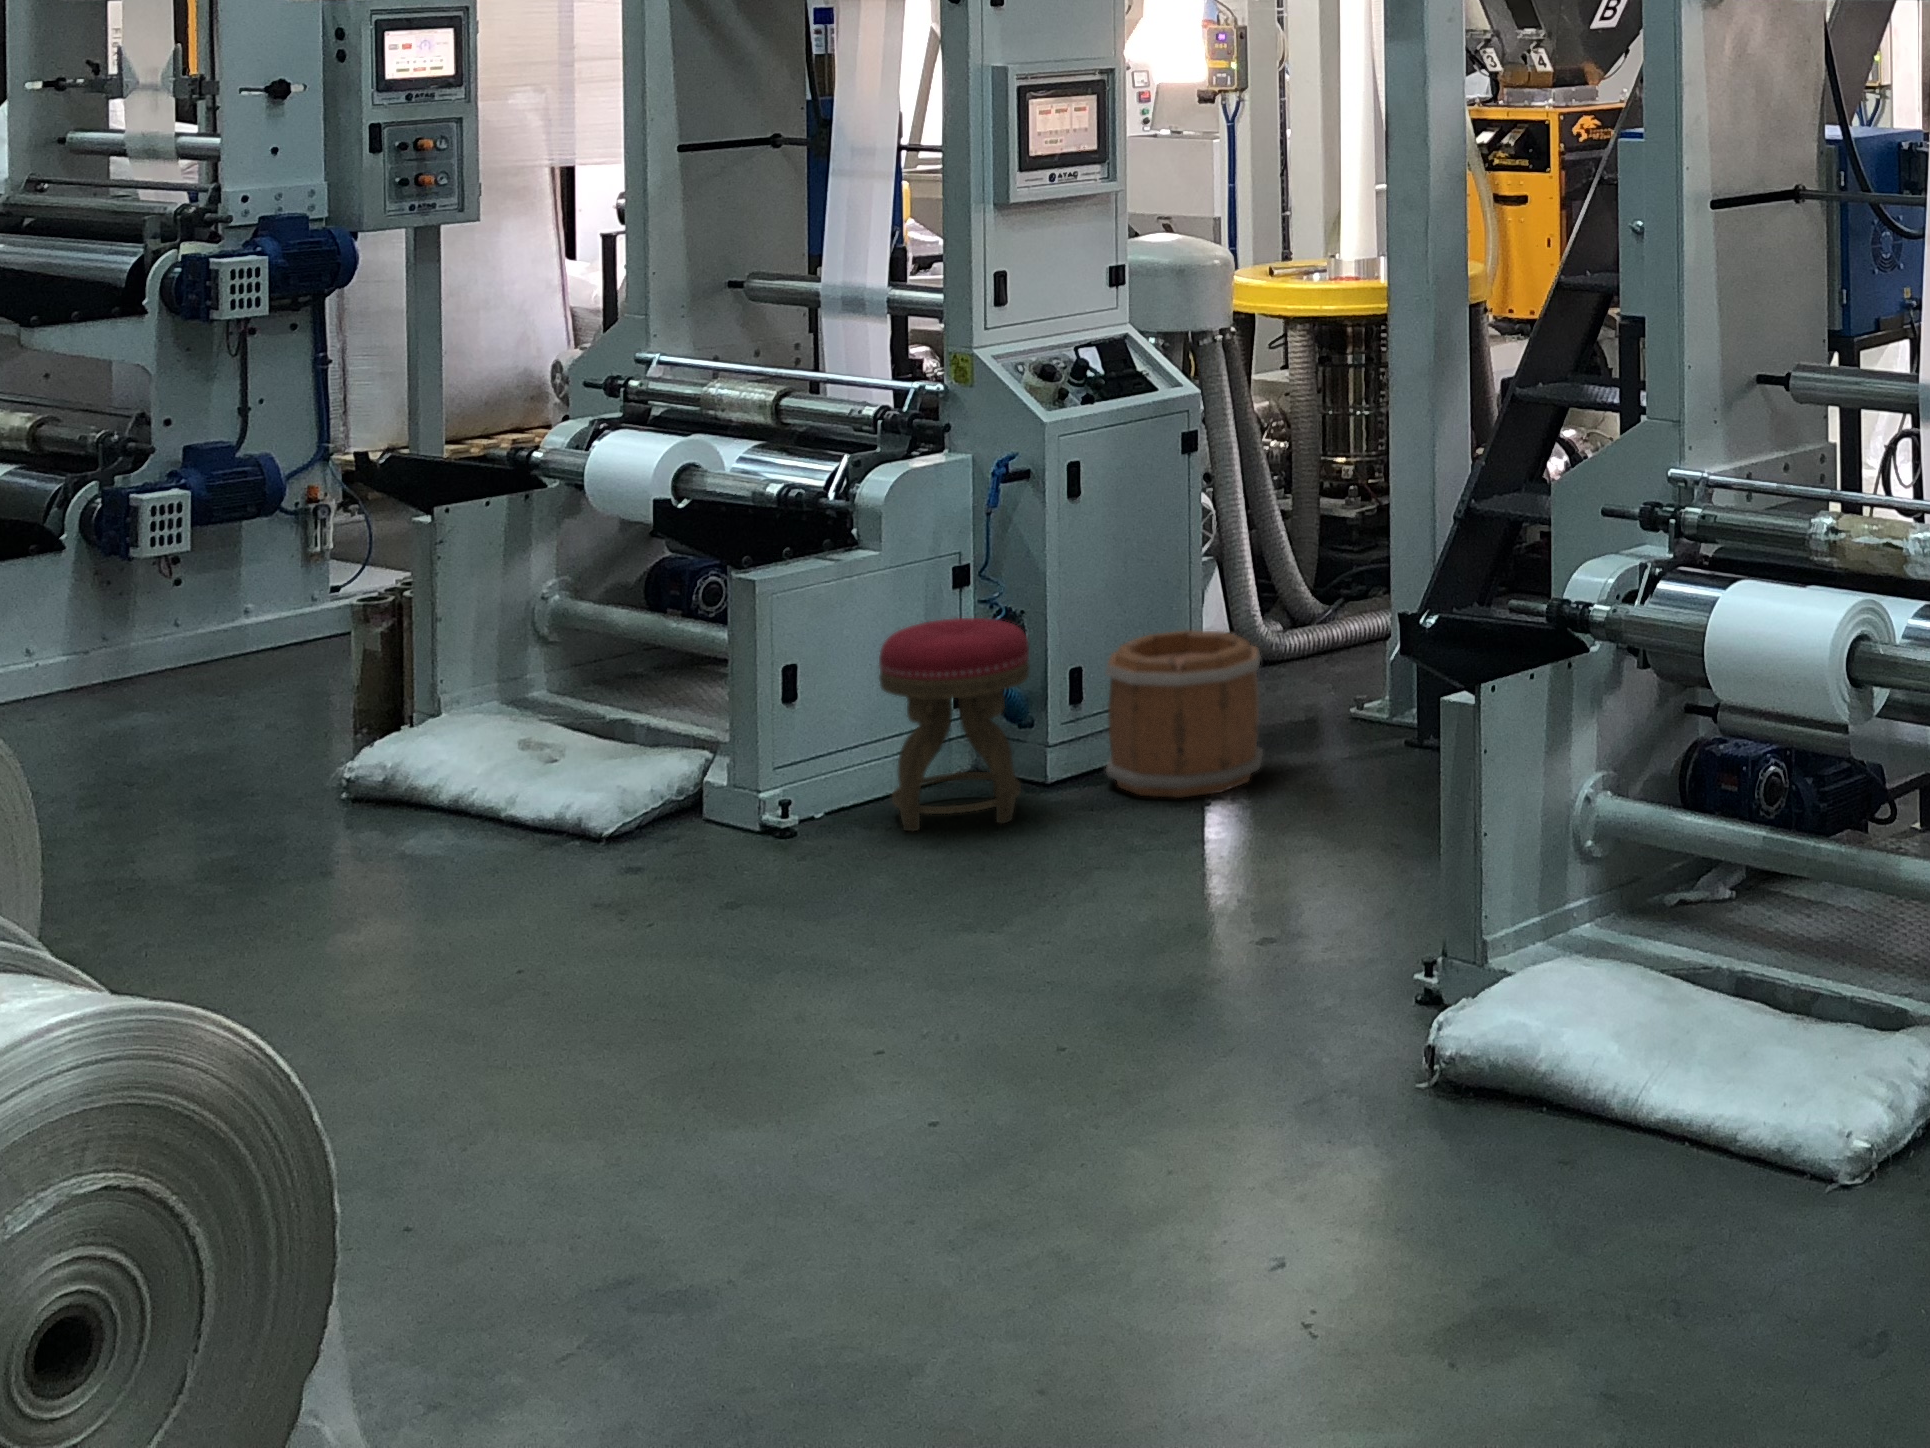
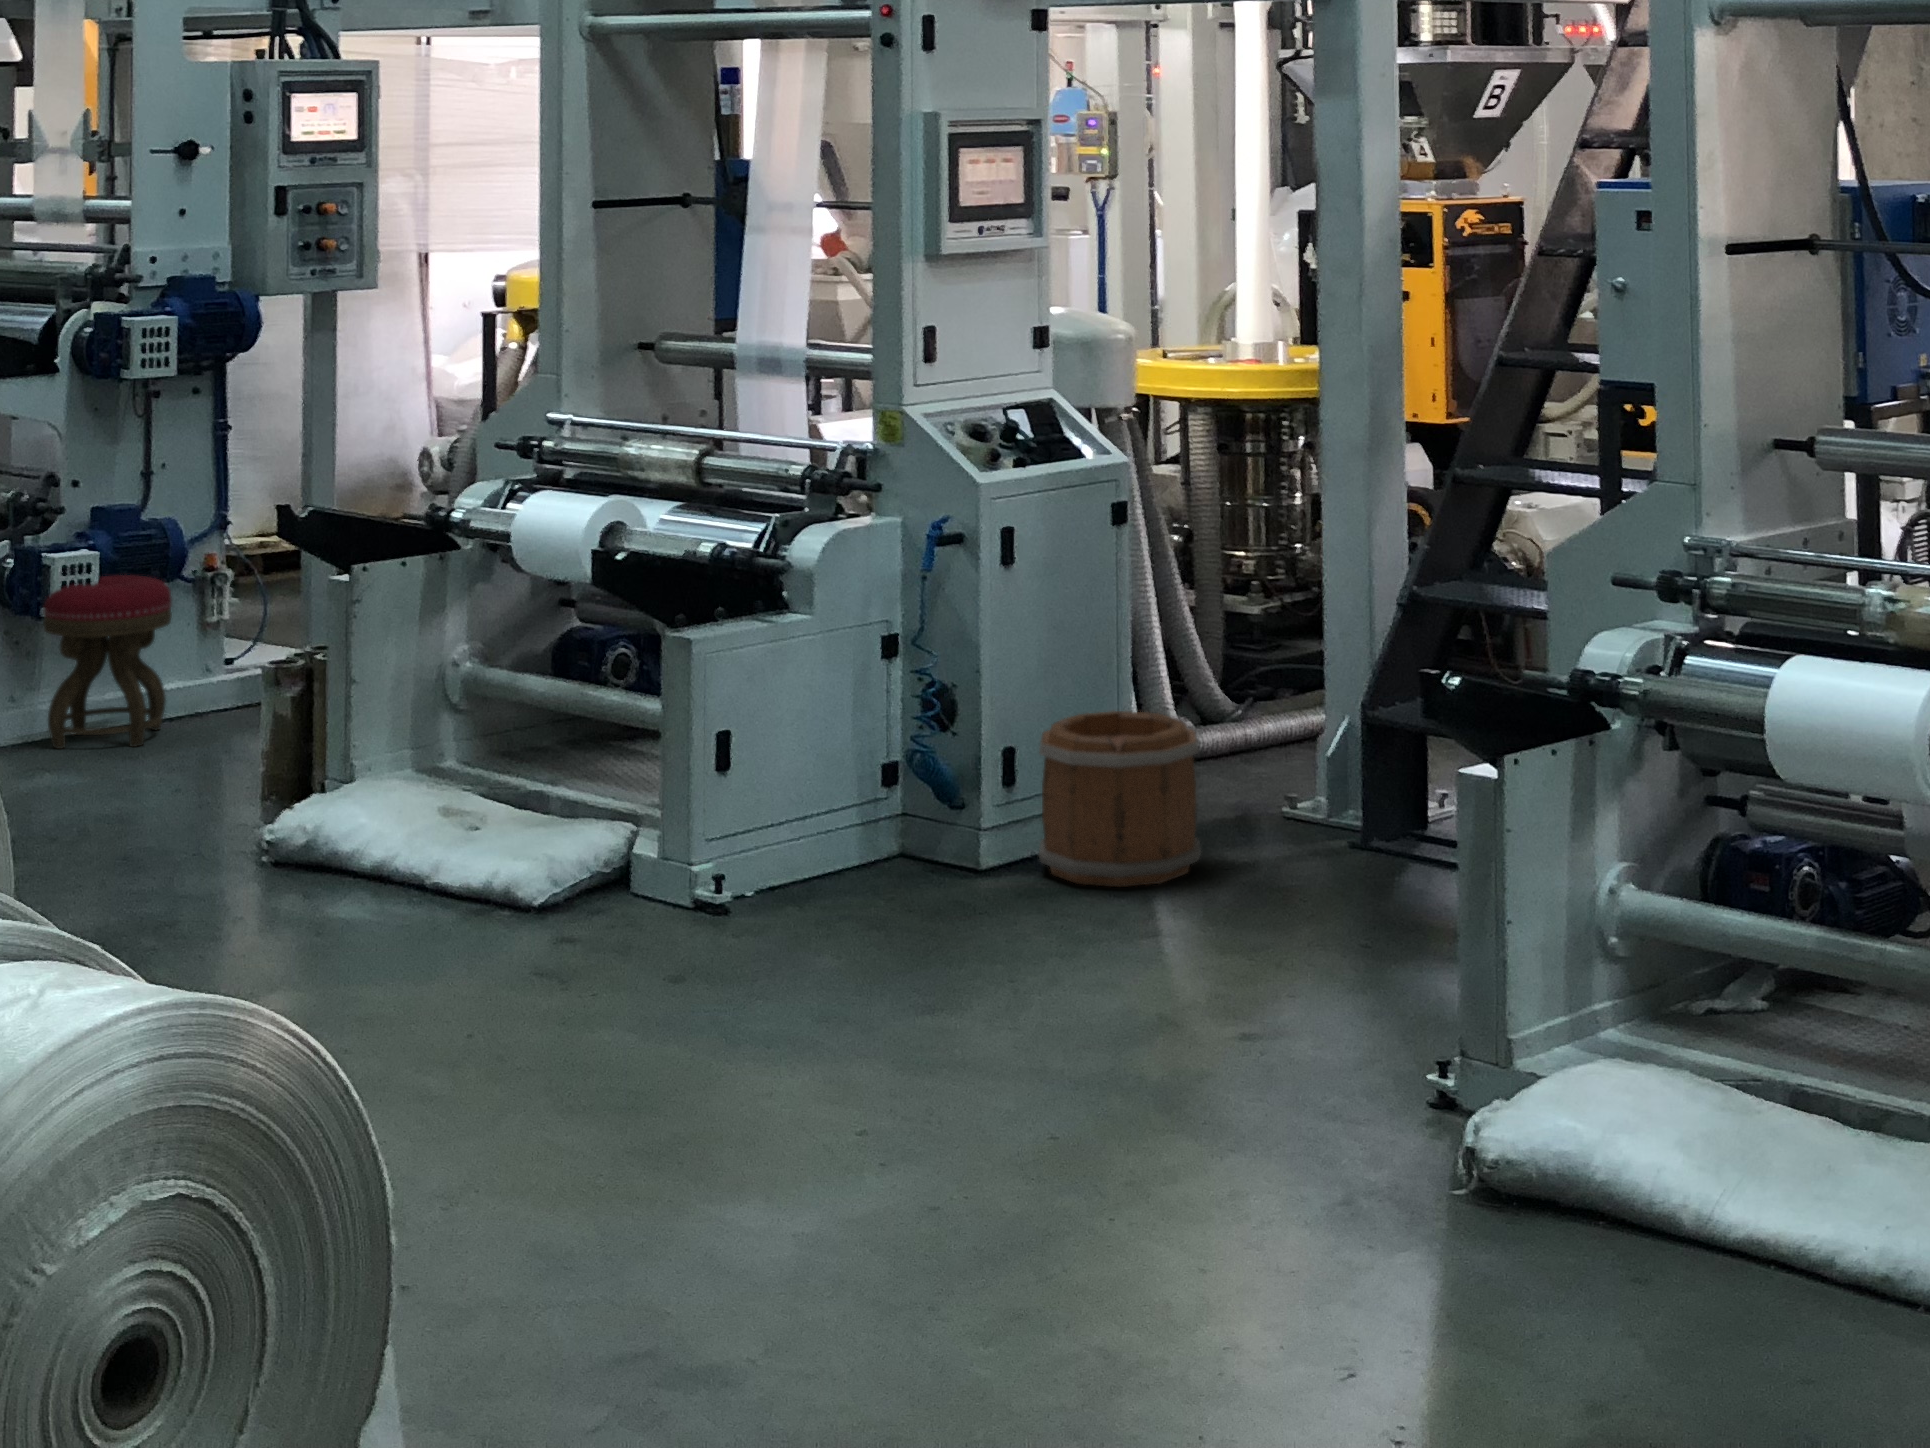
stool: present [879,618,1030,831] -> present [43,575,172,749]

